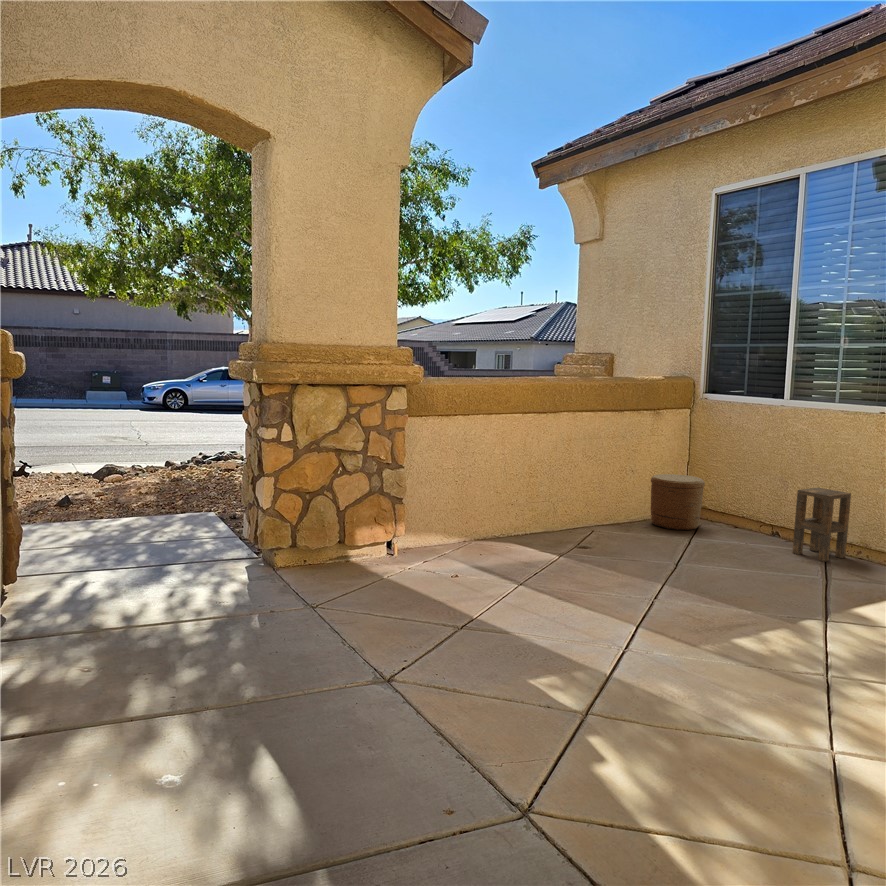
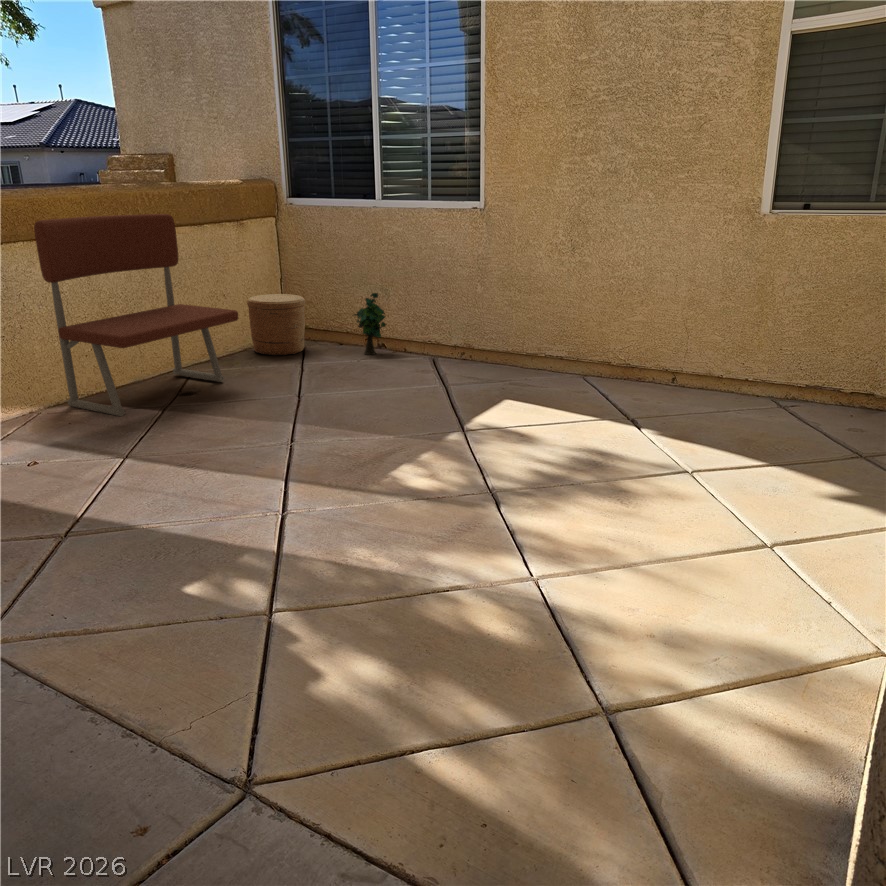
bench: none [491,402,635,556] -> present [34,214,238,416]
decorative plant: none [749,482,787,542] -> present [354,293,386,355]
side table: present [792,488,851,561] -> none [401,293,447,367]

